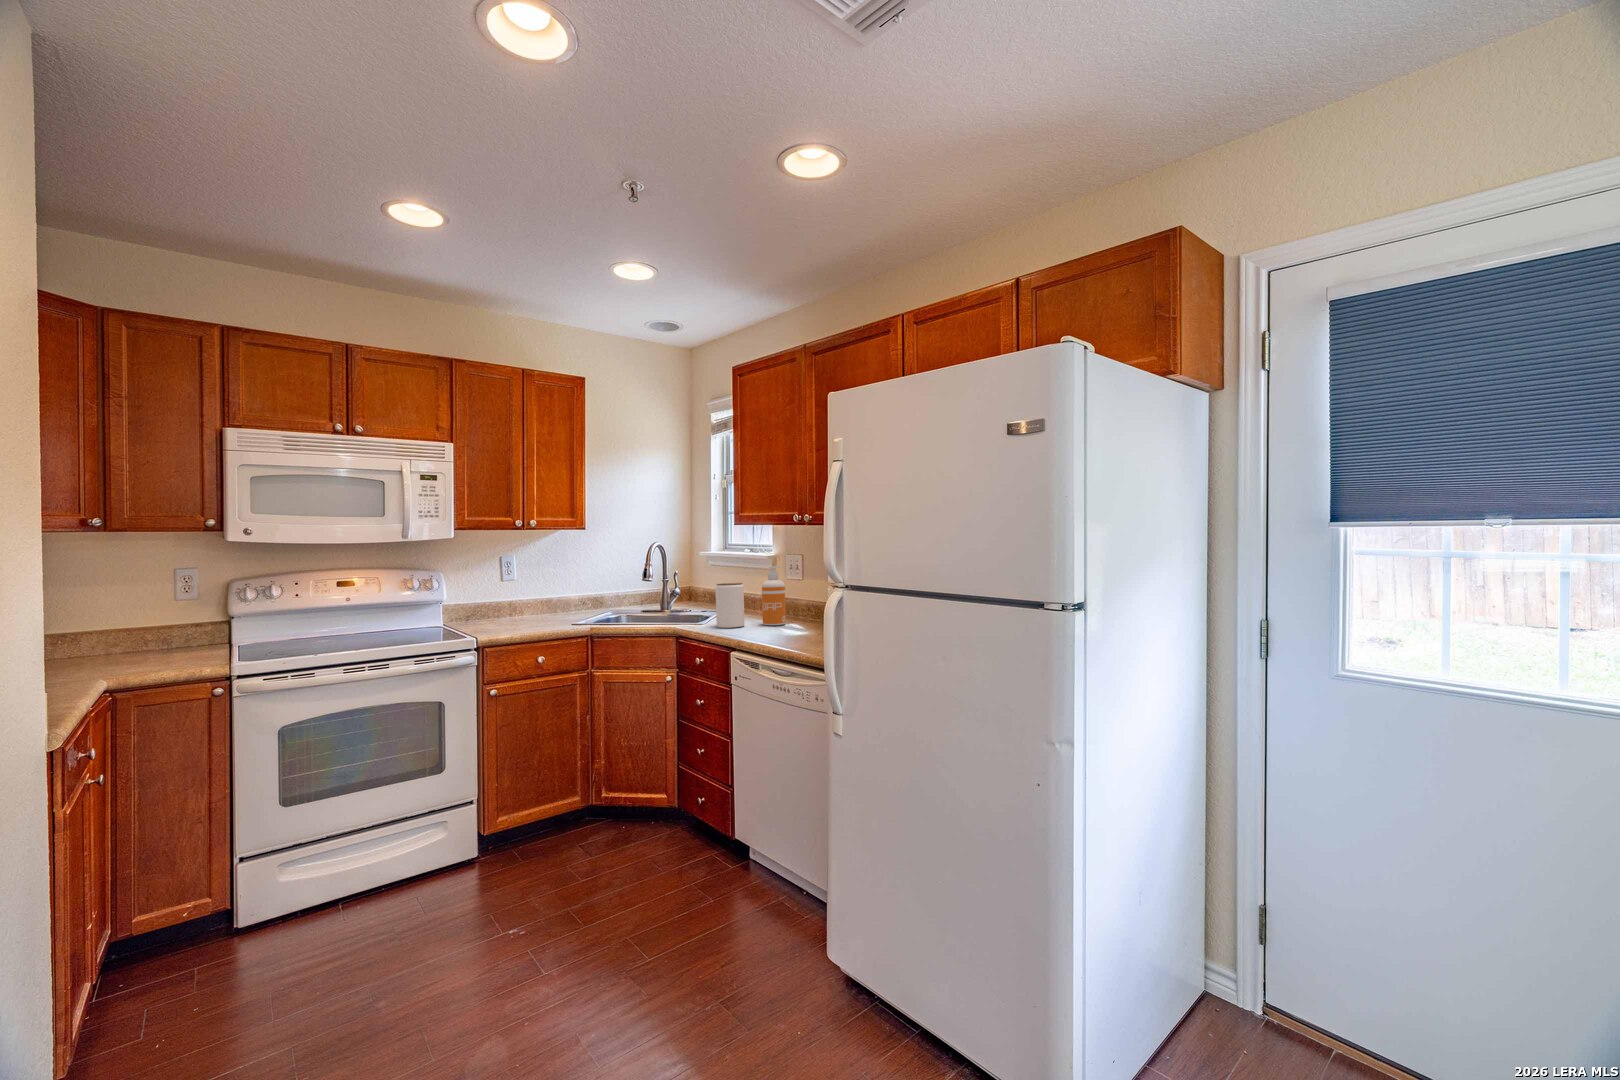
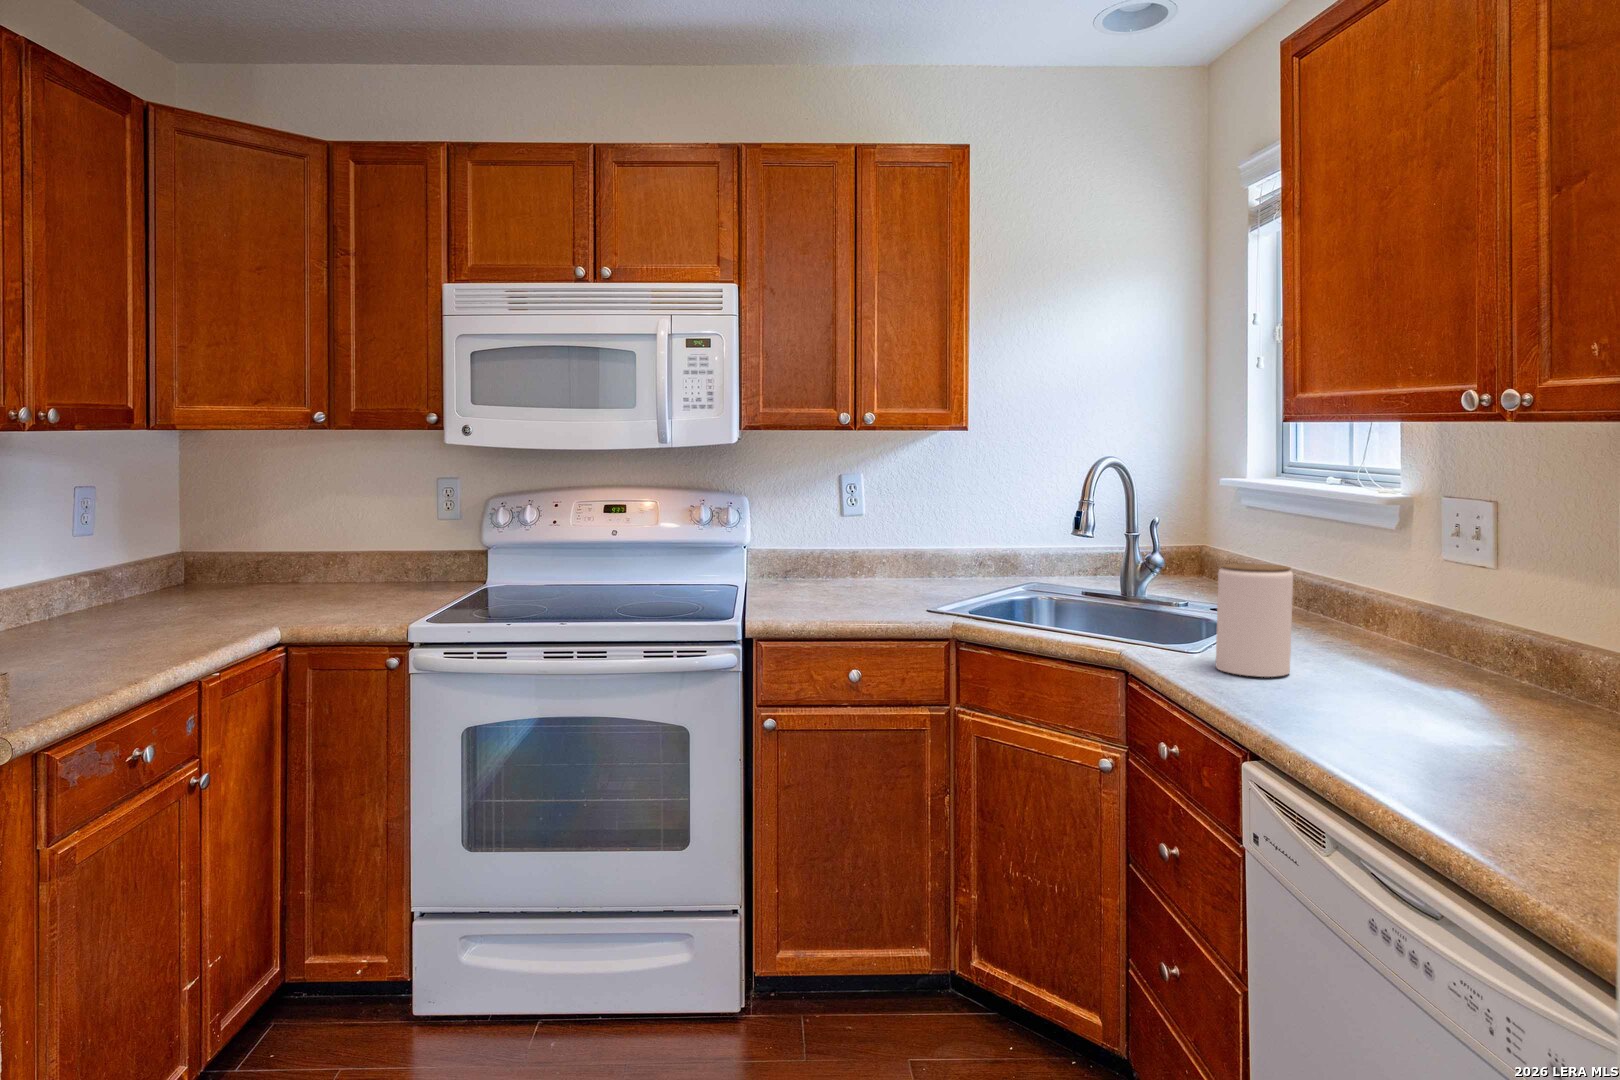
soap dispenser: present [762,566,786,625] -> none [1343,530,1417,686]

